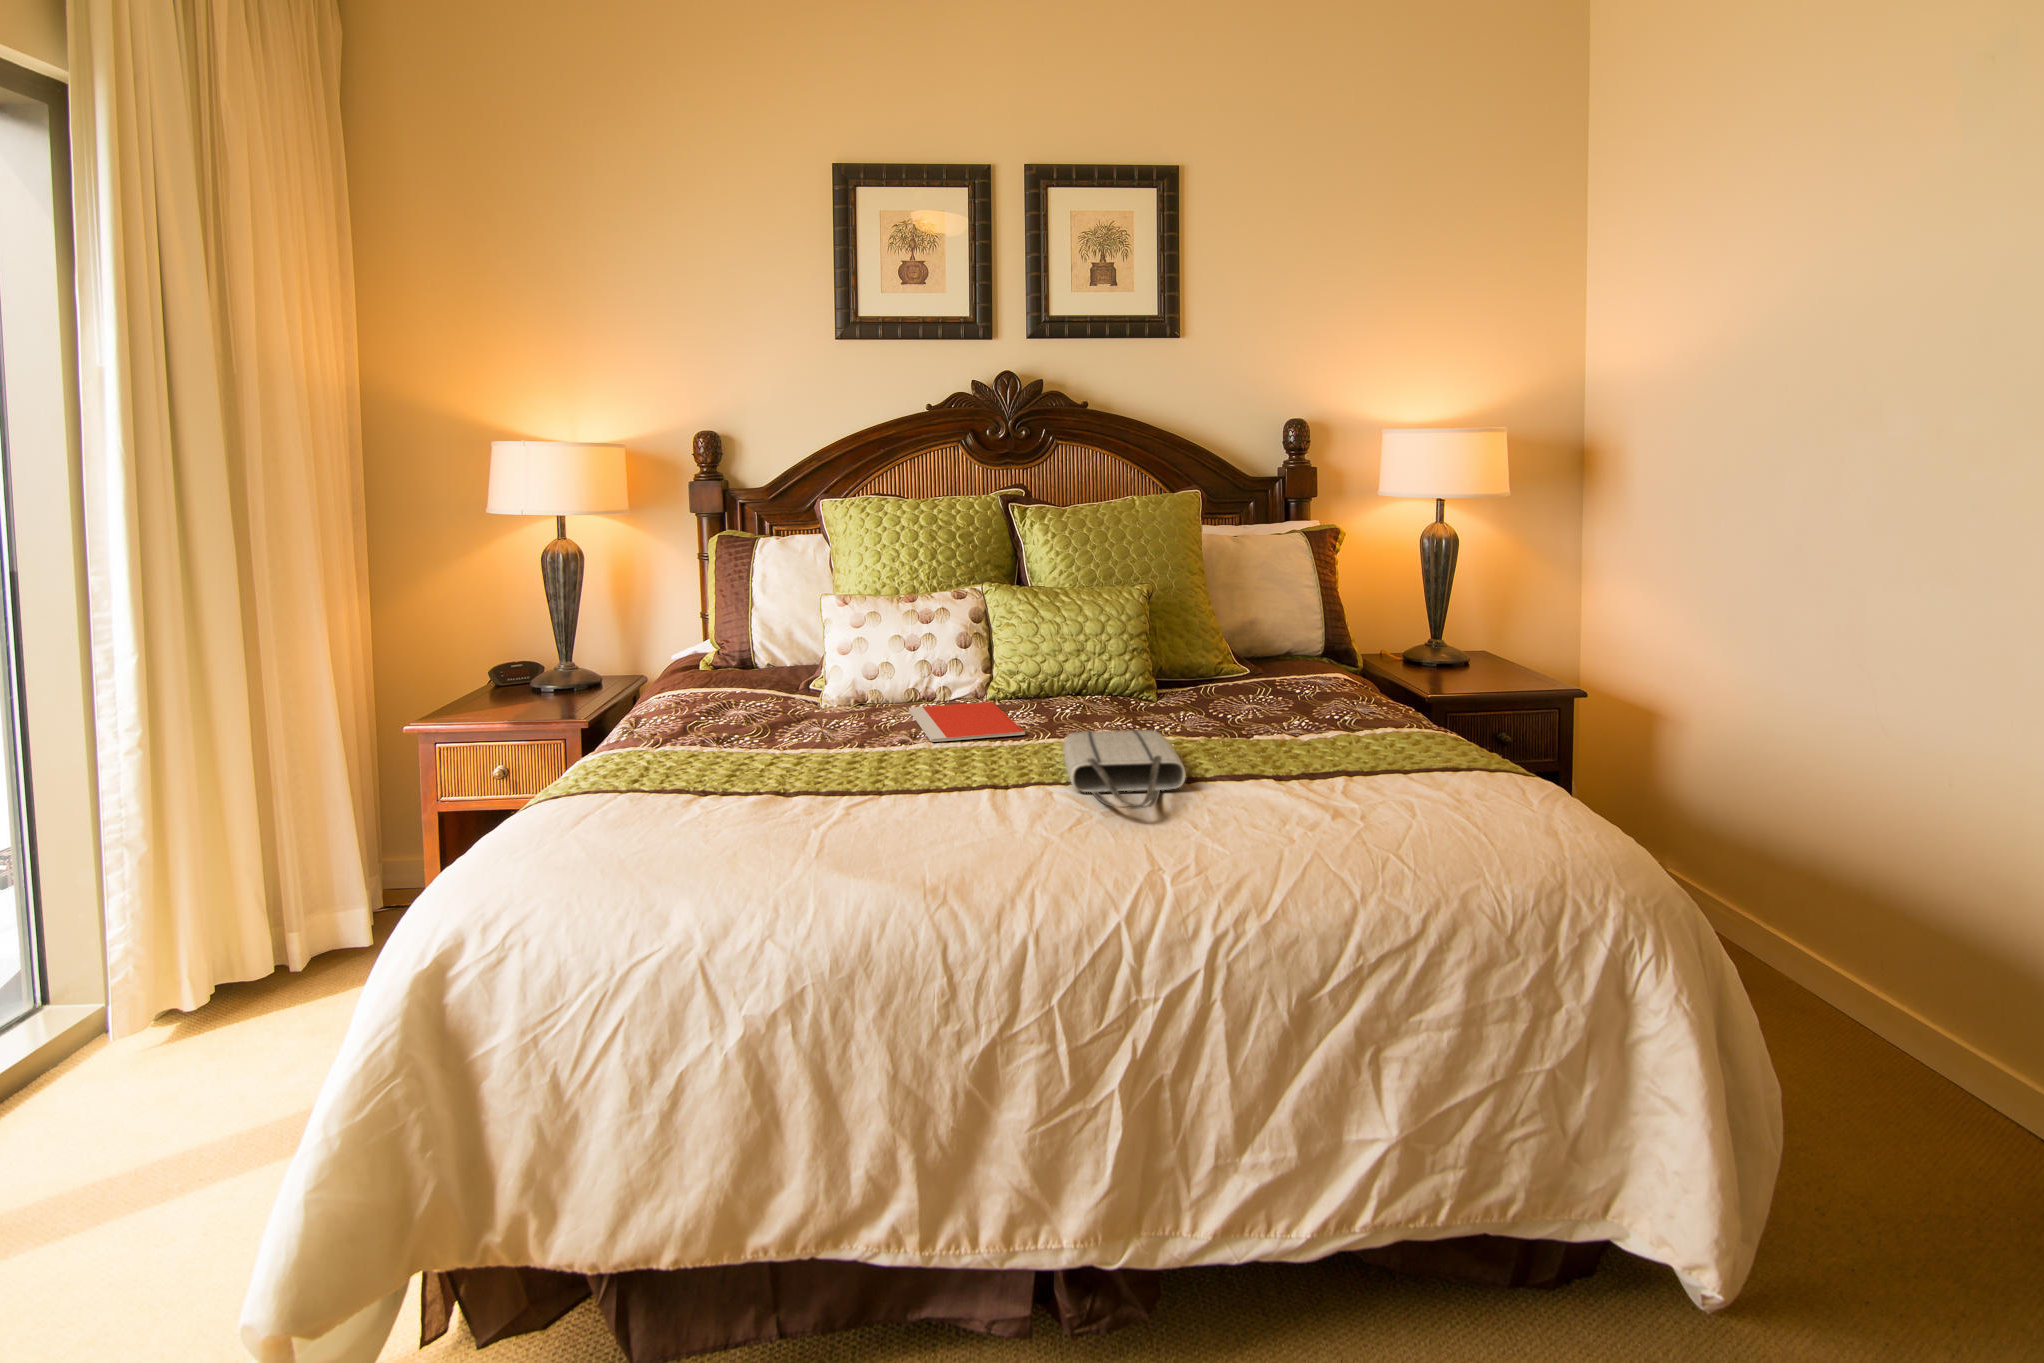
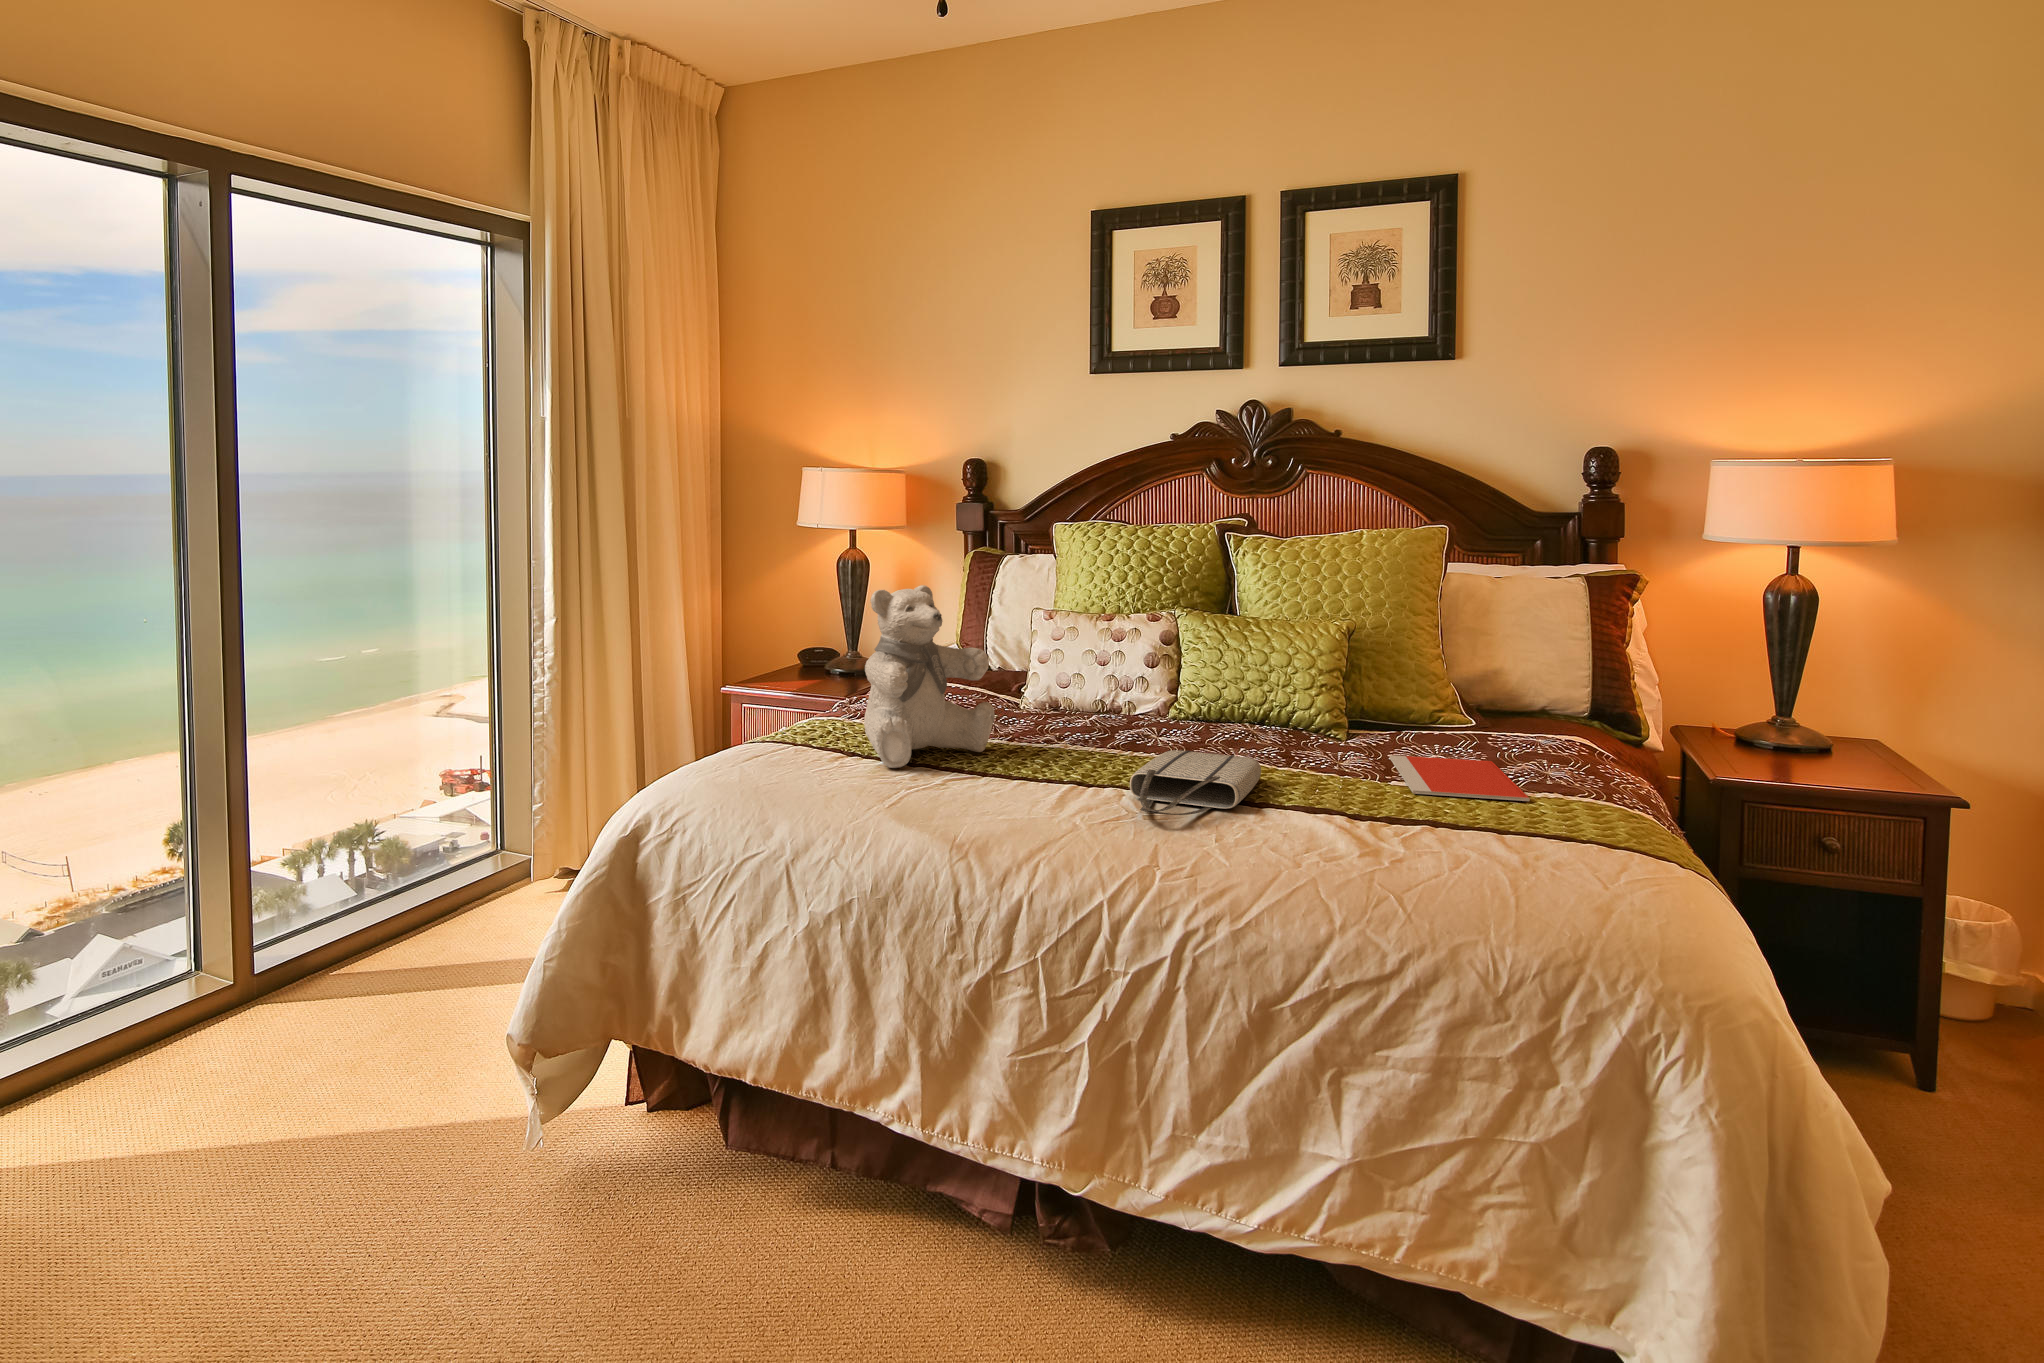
teddy bear: none [721,574,871,802] -> present [864,585,995,768]
notebook: present [909,702,1025,742] -> present [1389,755,1530,801]

